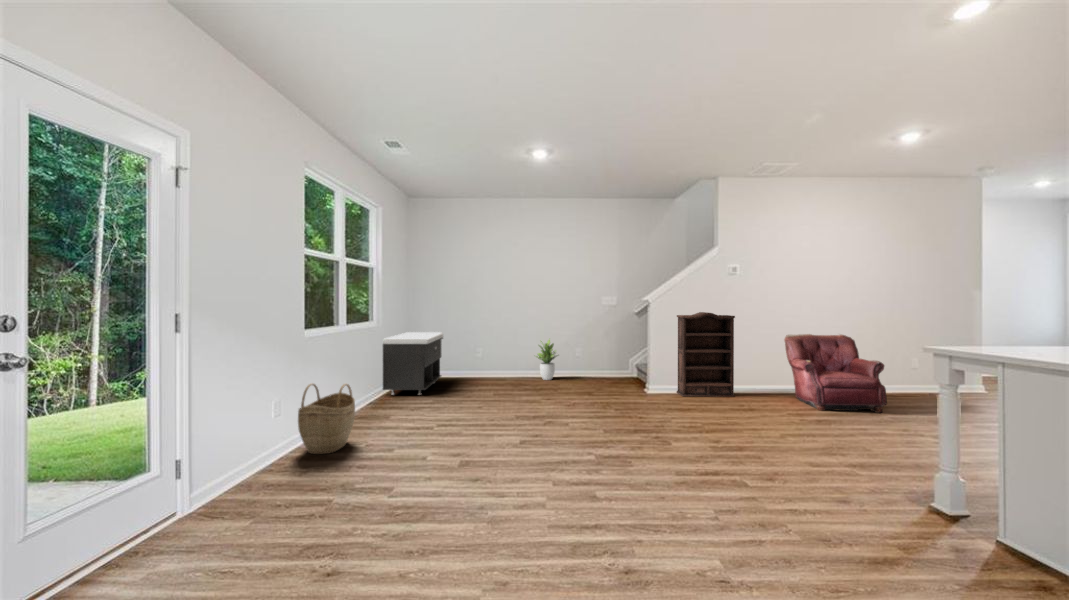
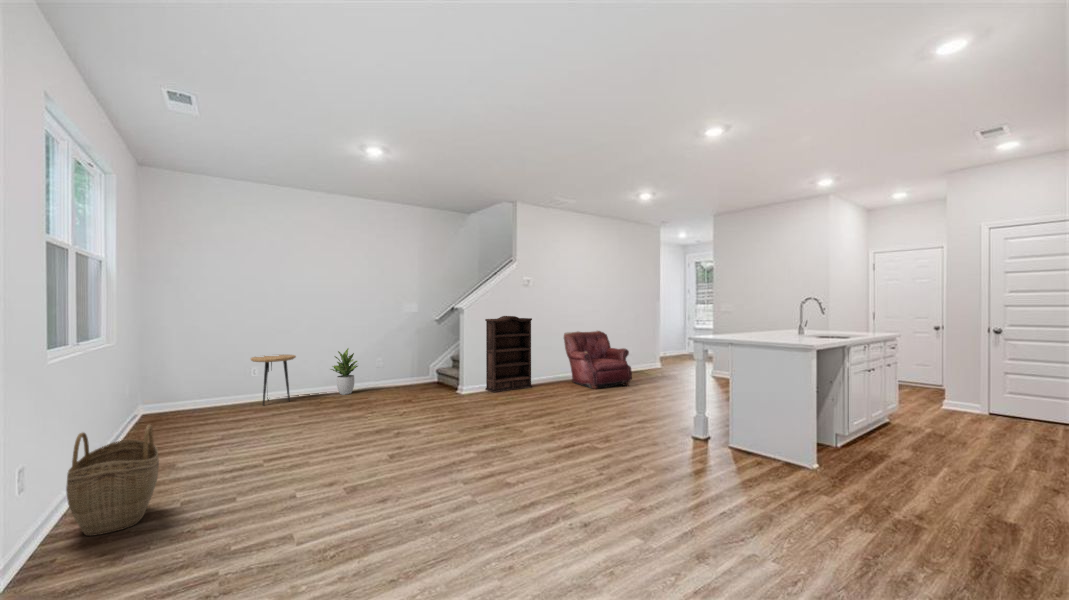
storage bench: present [383,332,443,395] -> none [123,349,205,440]
side table: none [474,340,507,381] -> present [251,354,296,406]

